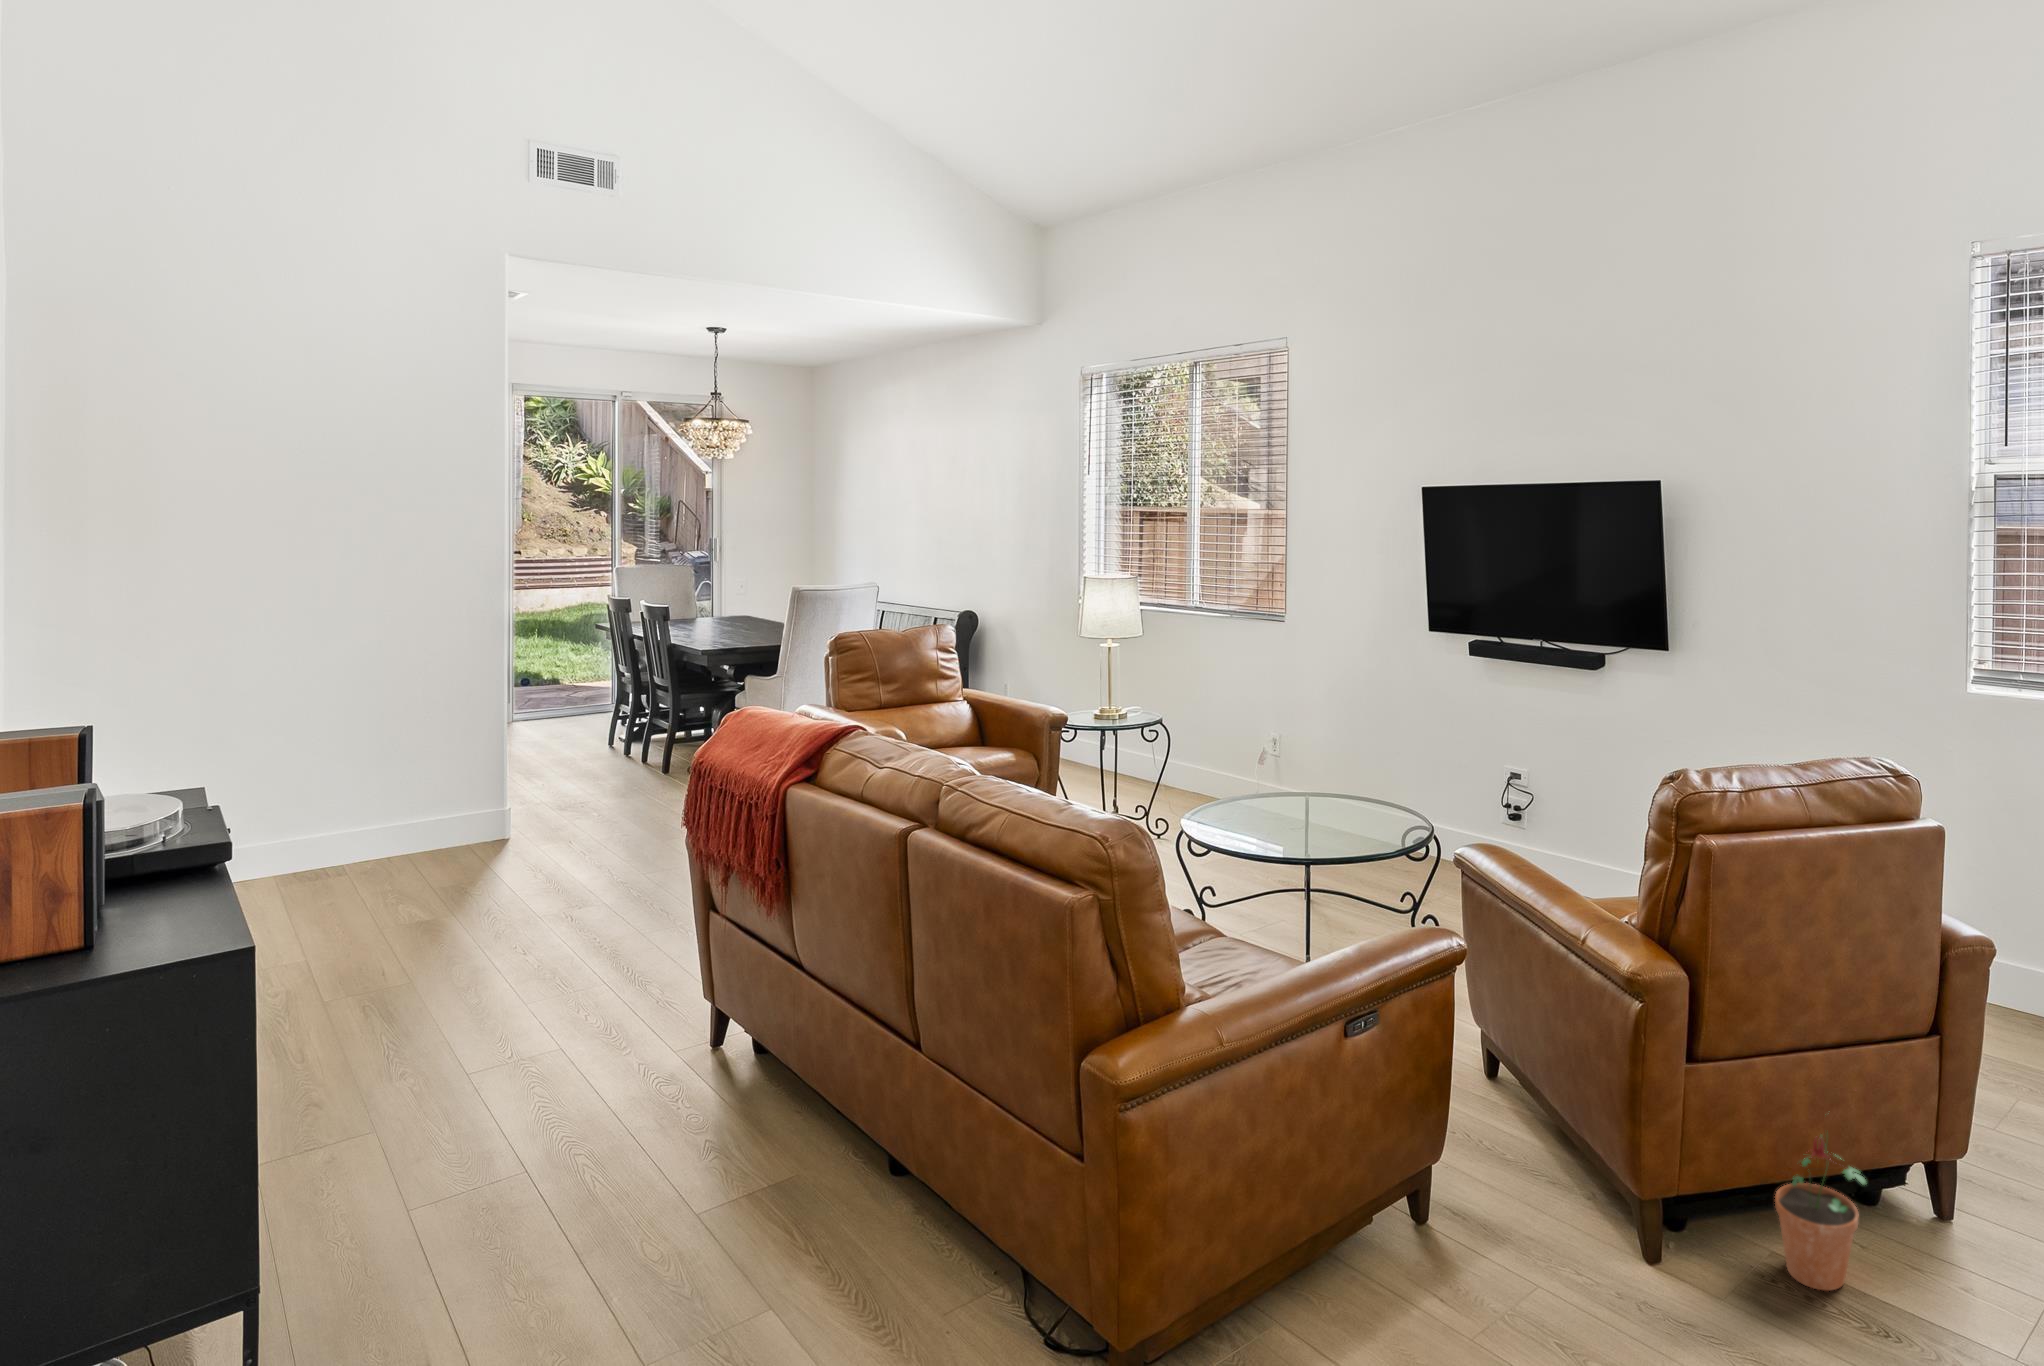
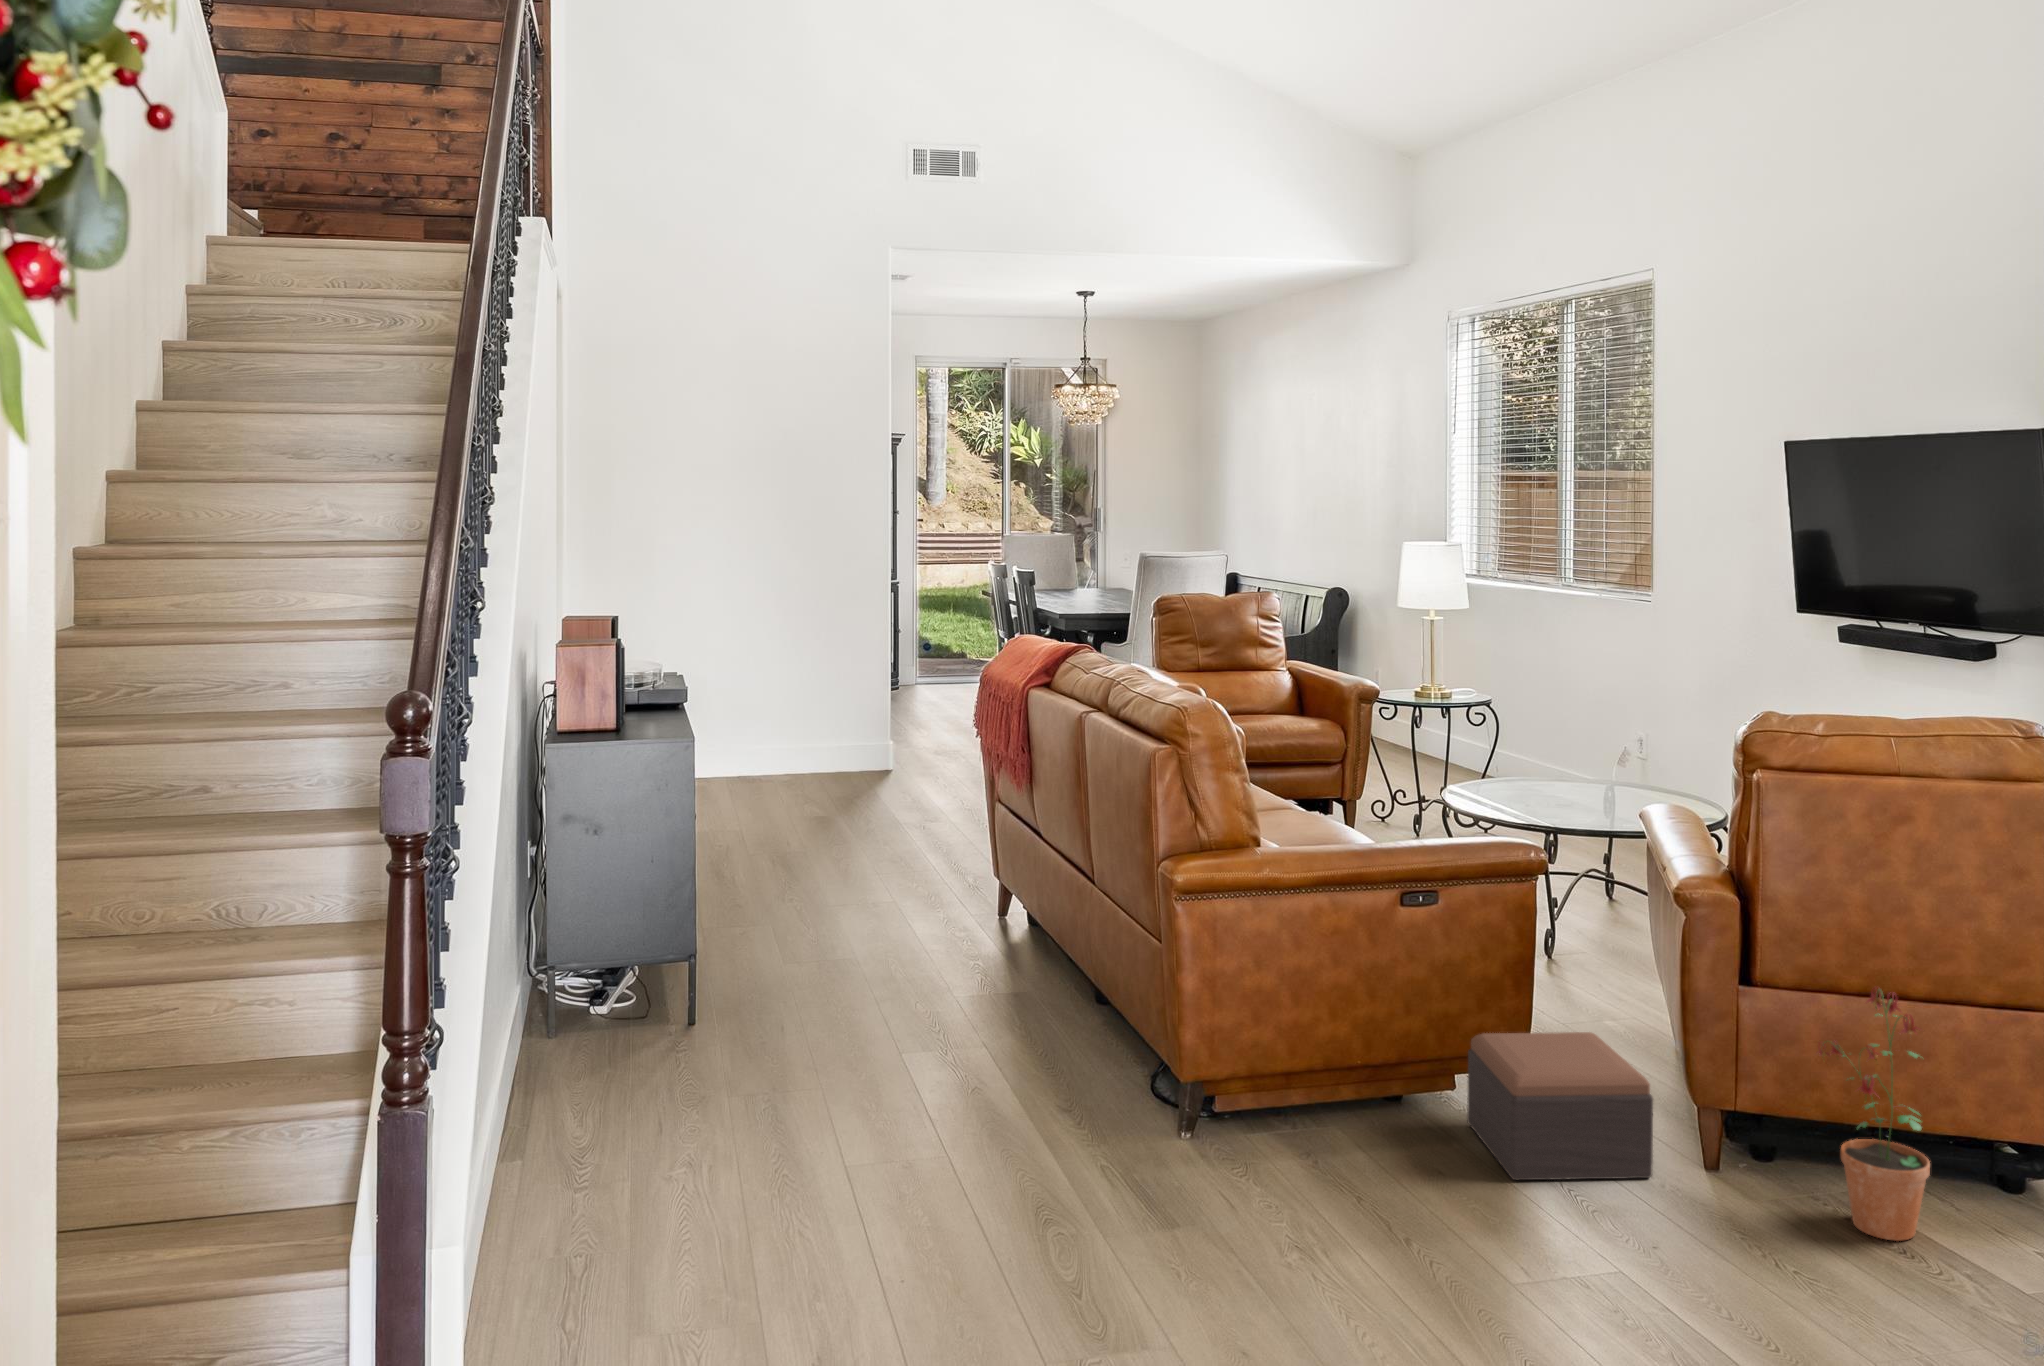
footstool: none [1400,1115,1605,1326] -> present [1467,1032,1653,1180]

